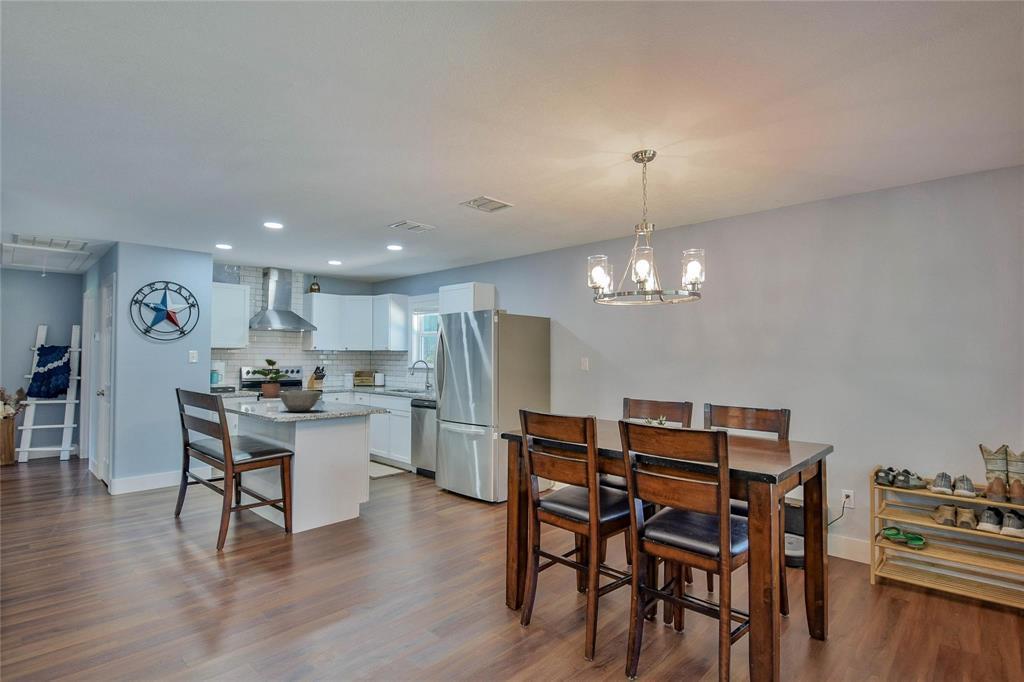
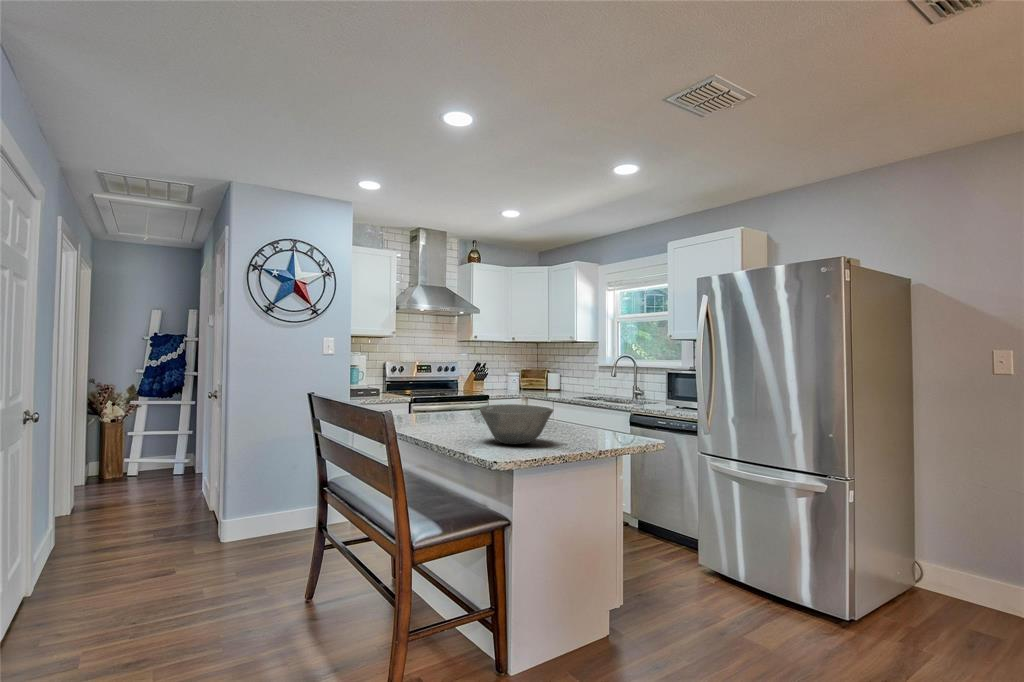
potted plant: present [251,359,290,398] -> none [405,351,457,408]

